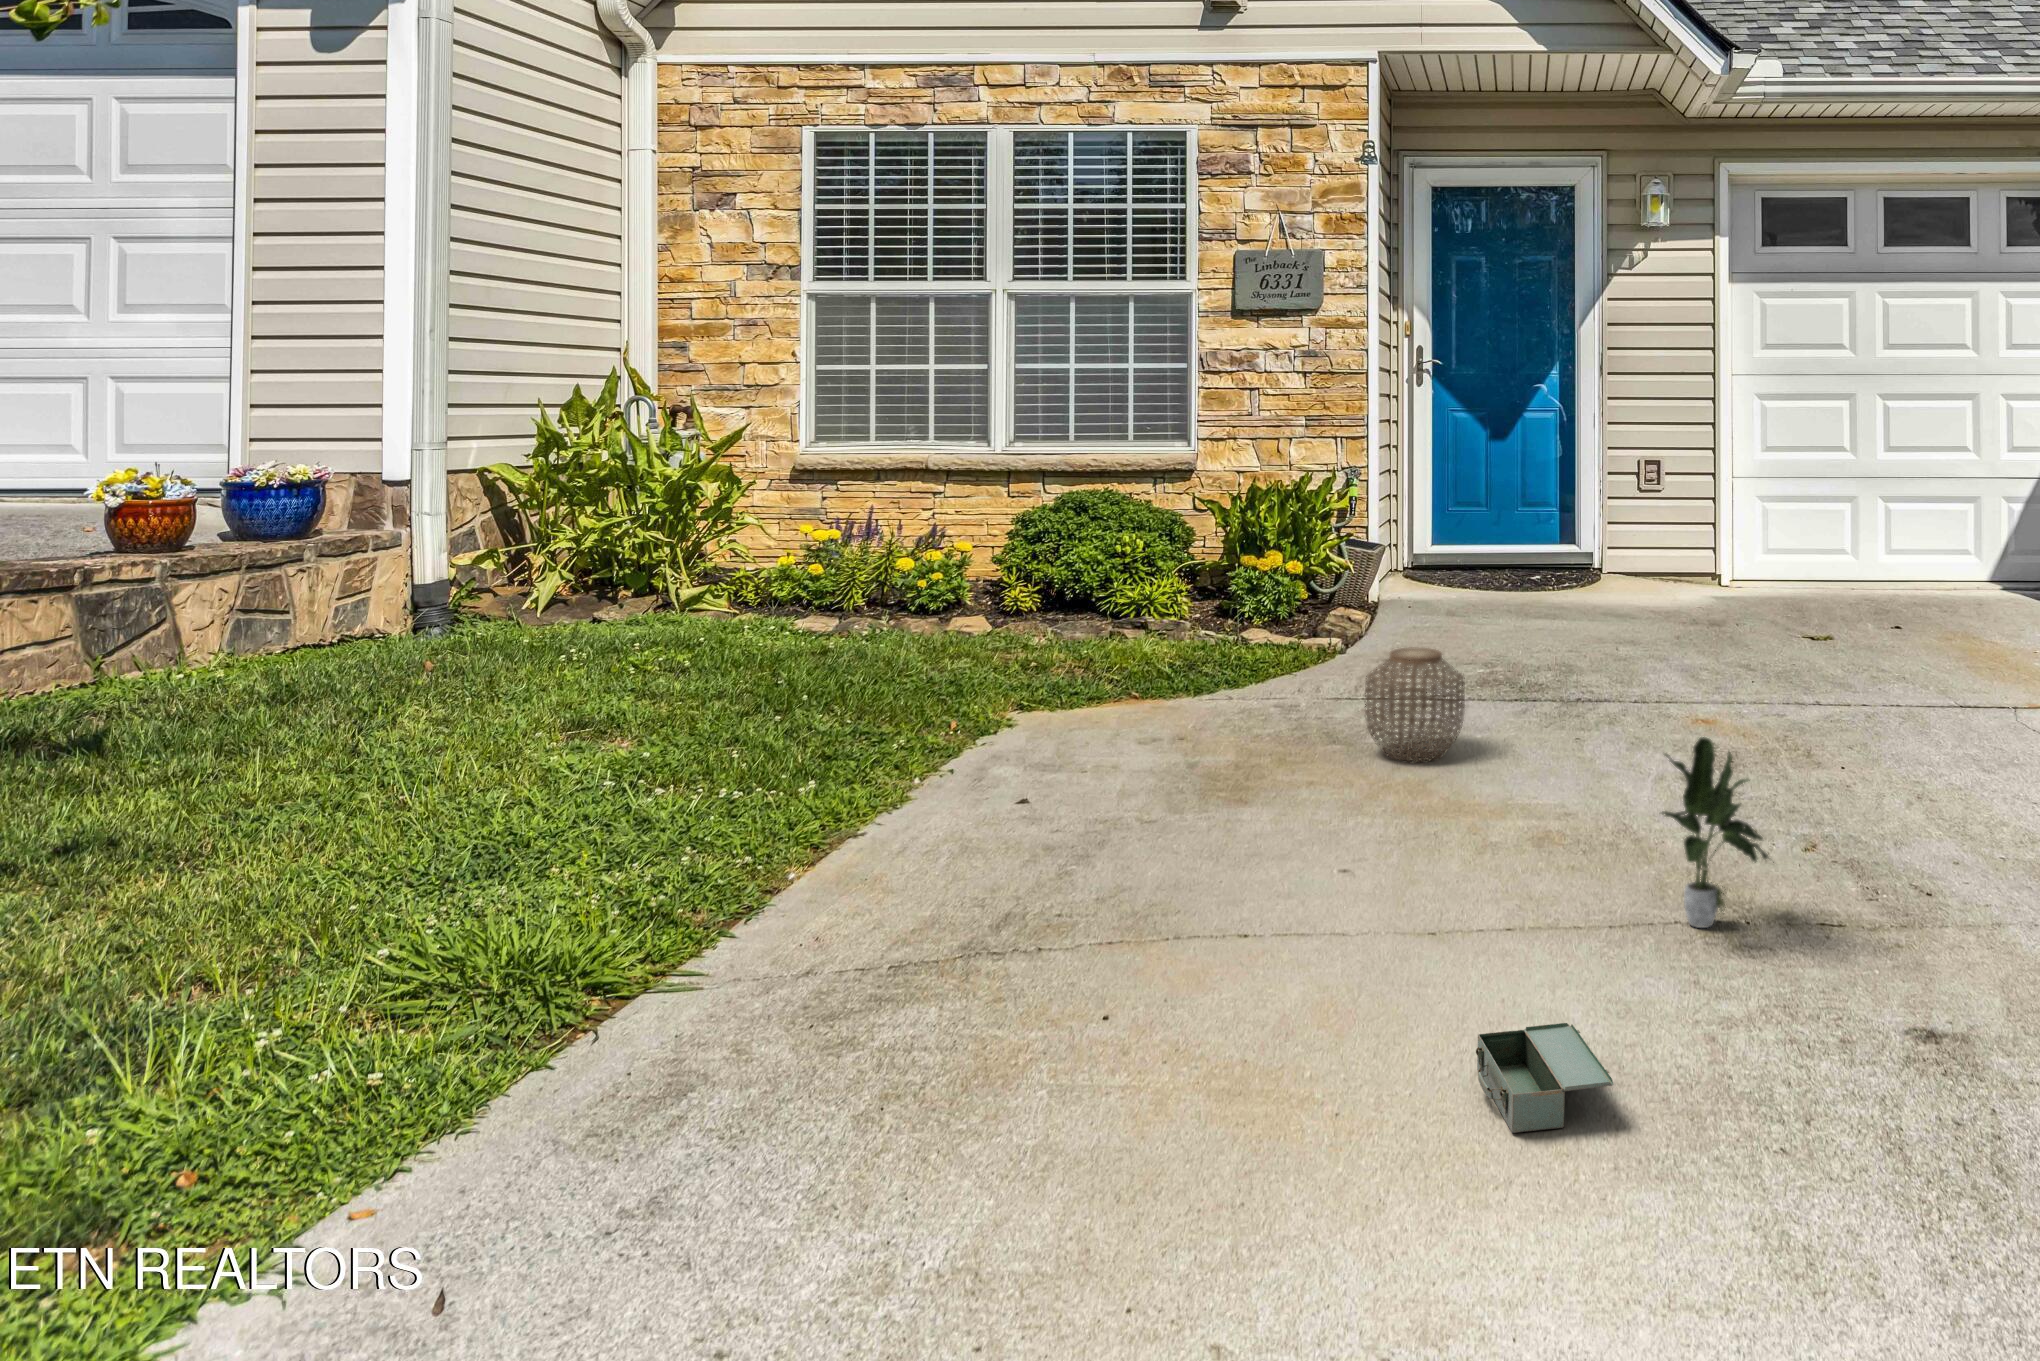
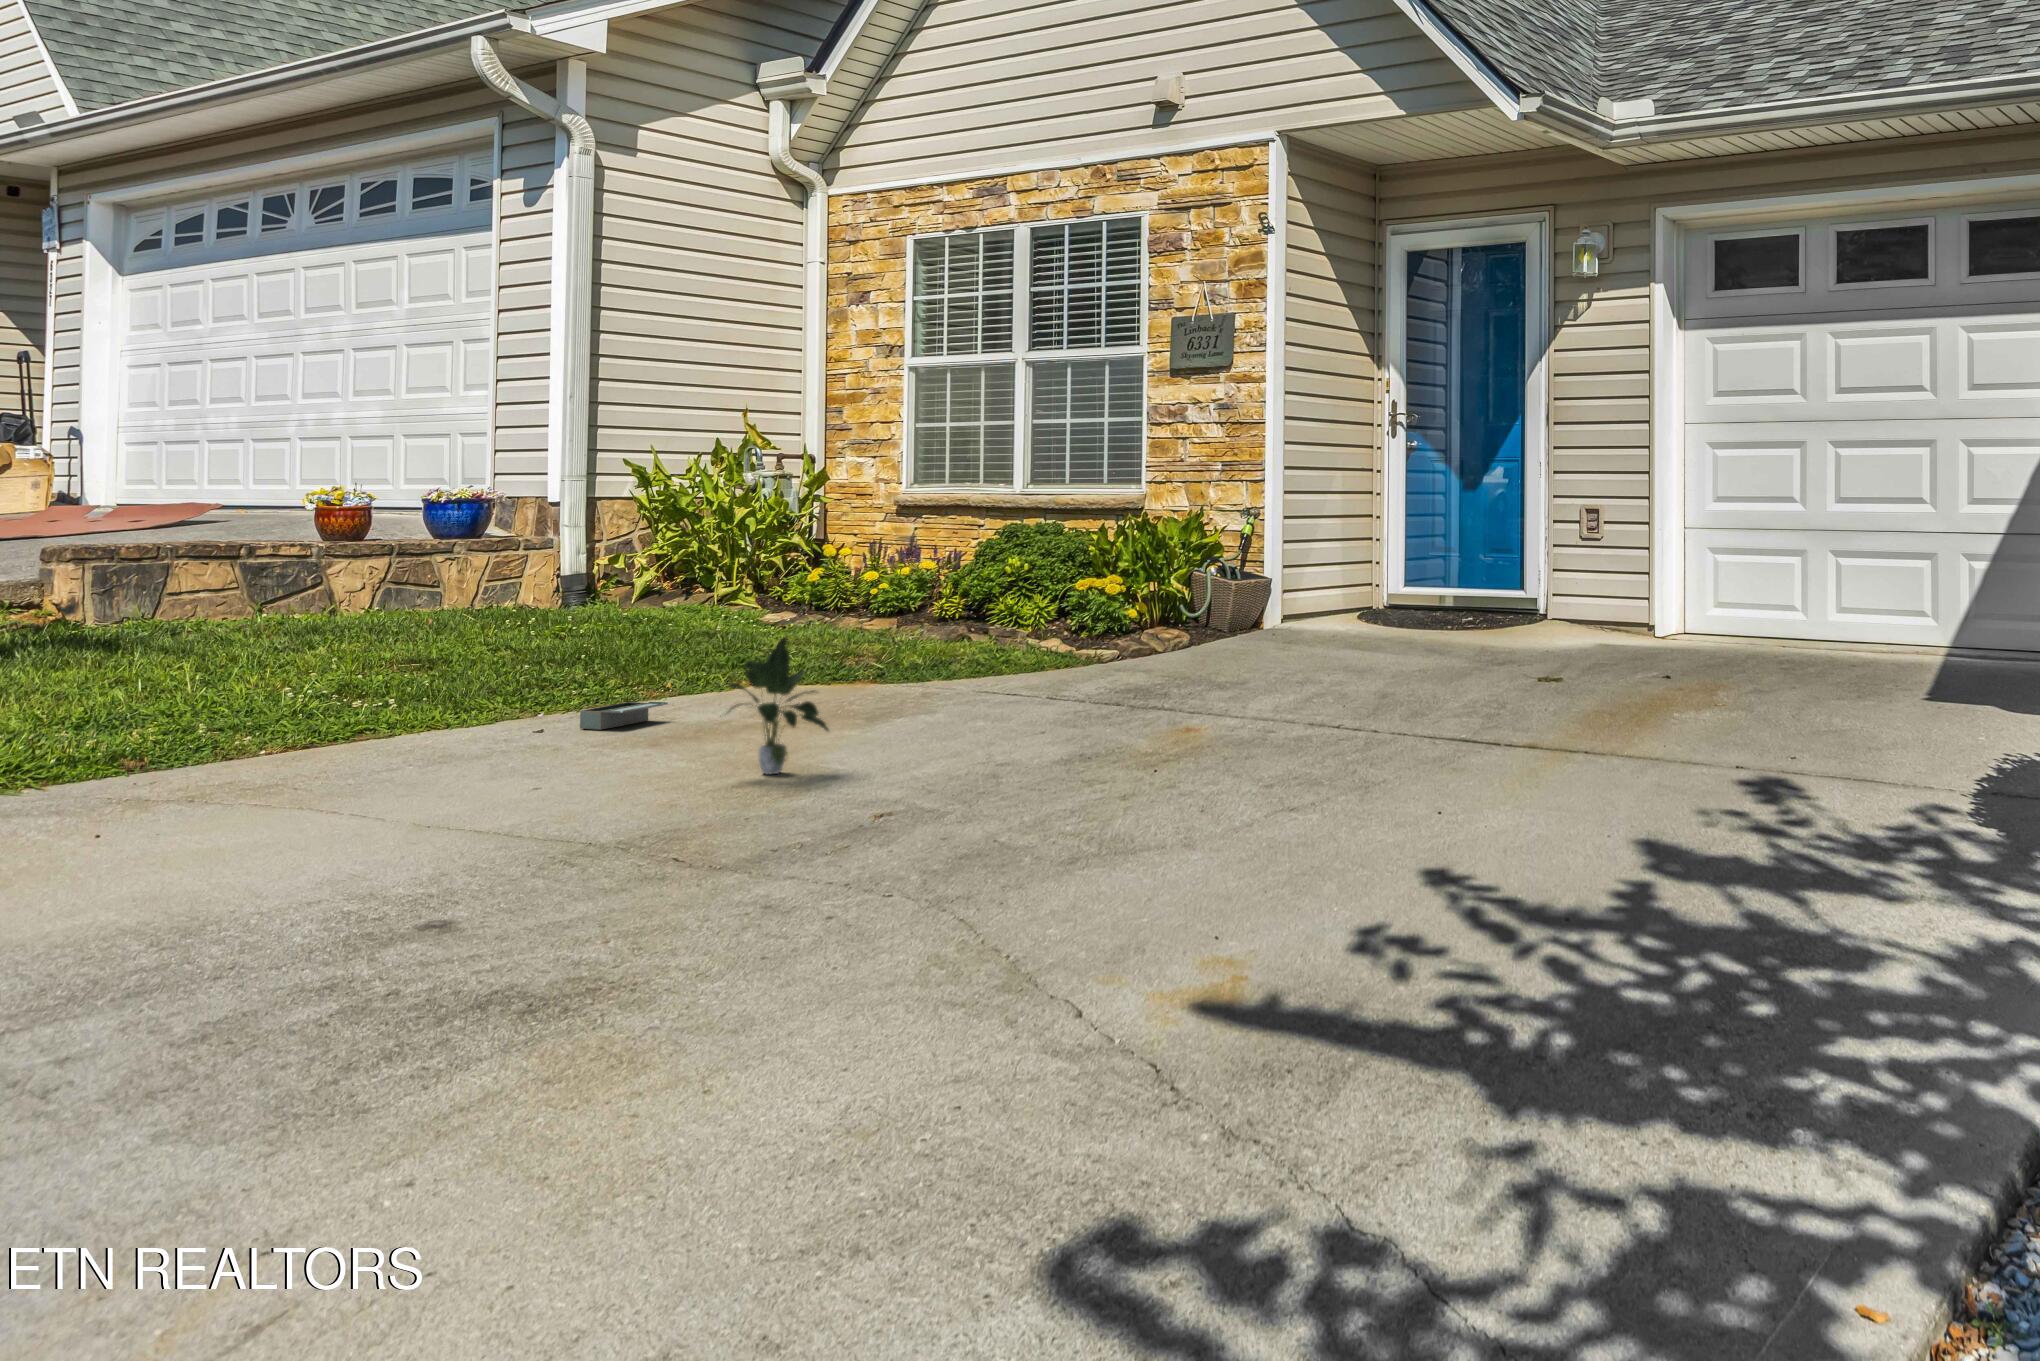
woven basket: present [1365,647,1465,762] -> none [907,617,989,705]
toolbox: present [1476,1023,1613,1133] -> present [580,702,668,730]

